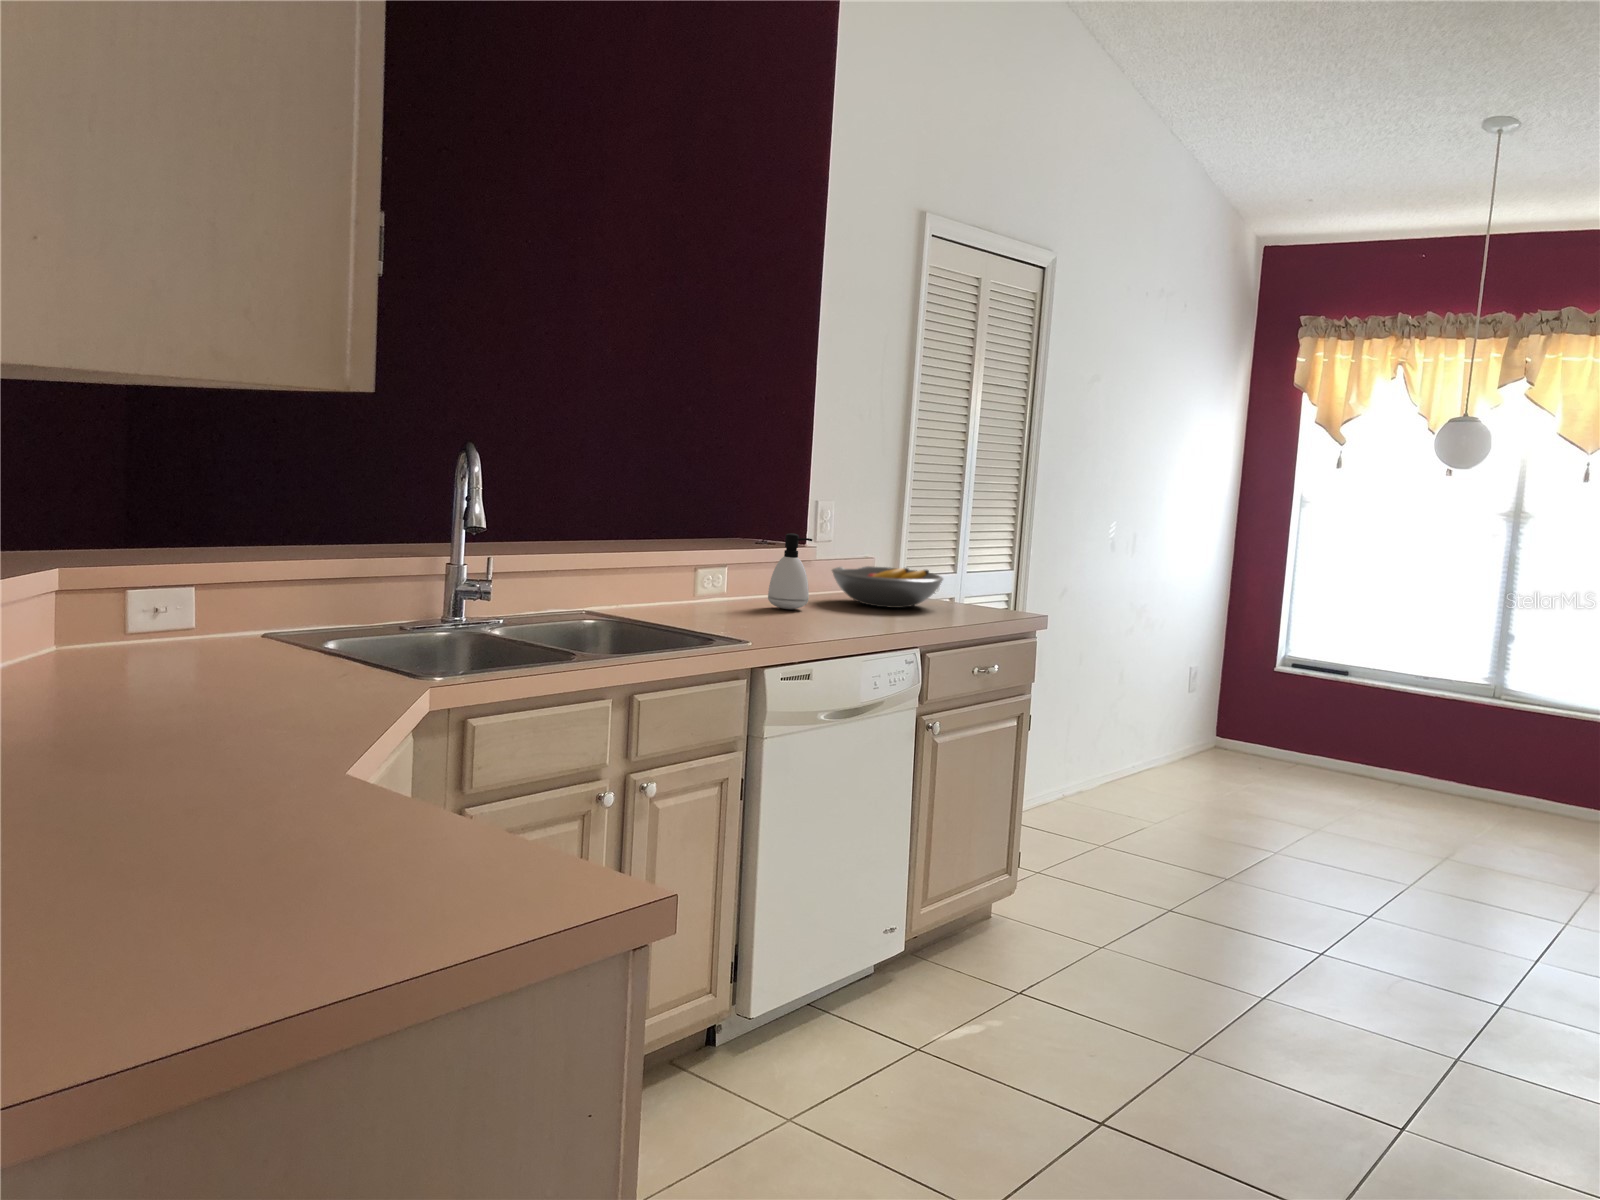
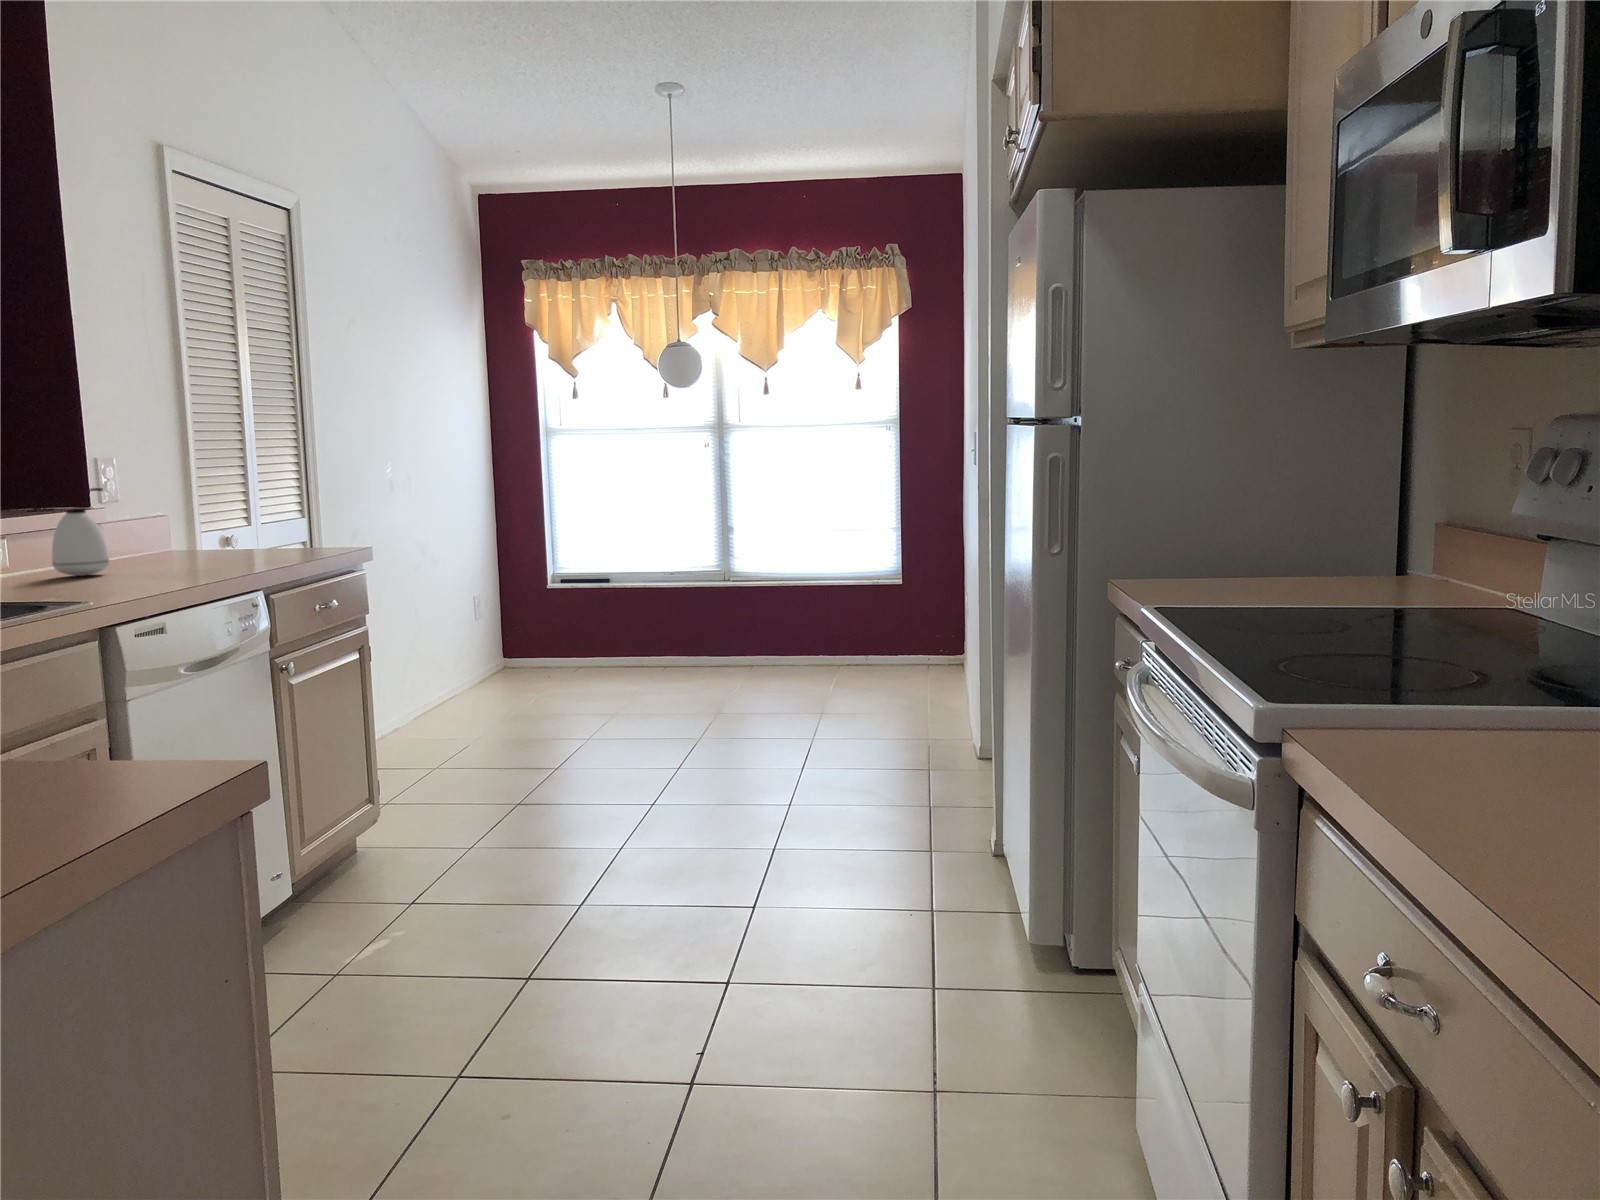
fruit bowl: present [832,566,943,608] -> none [121,512,265,560]

